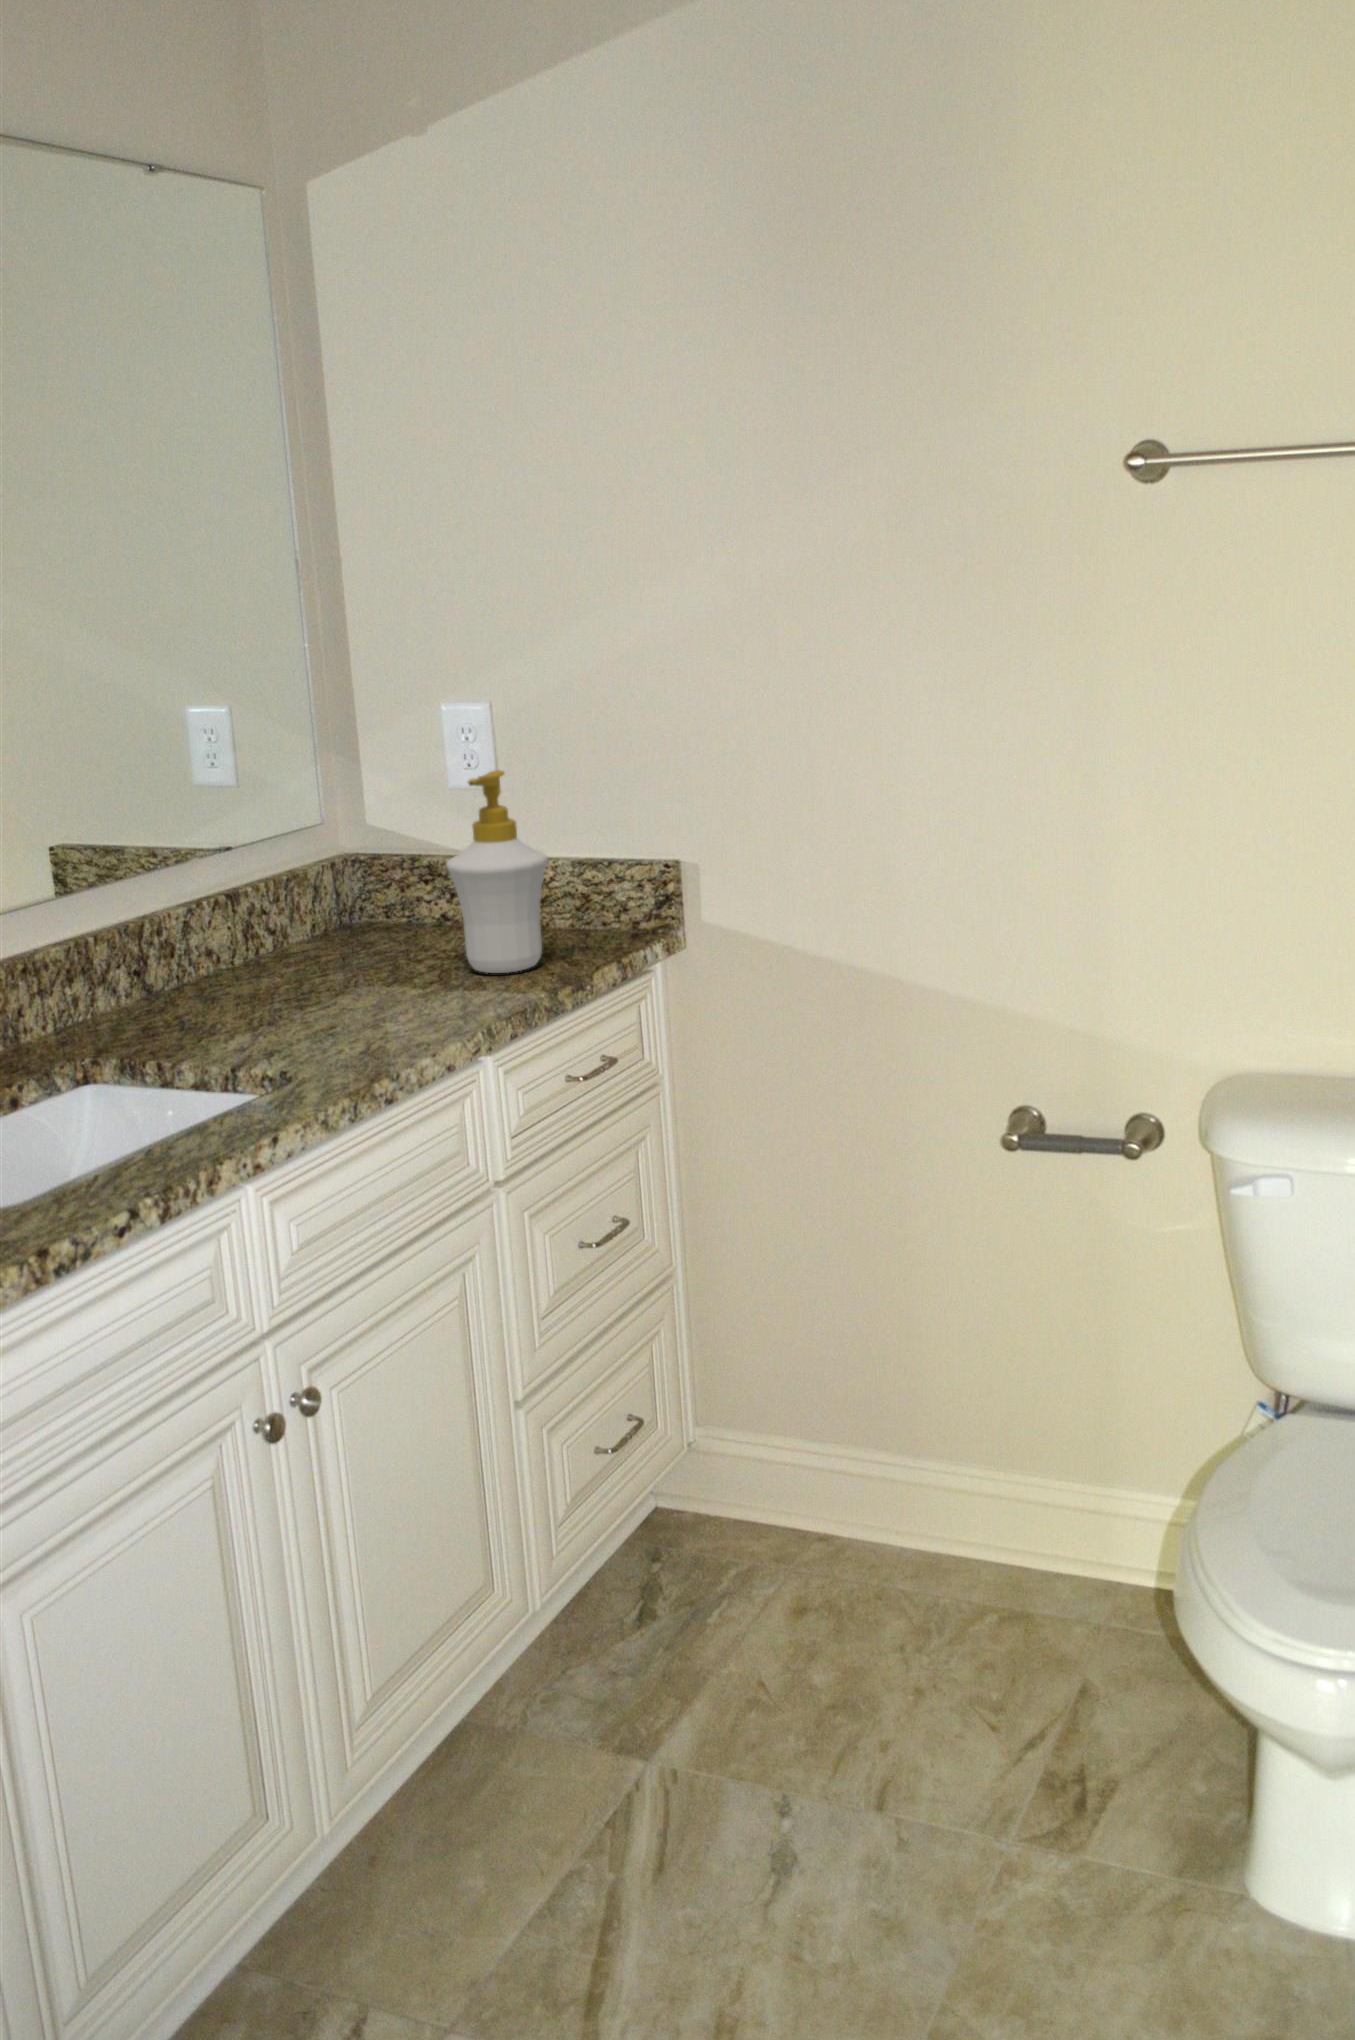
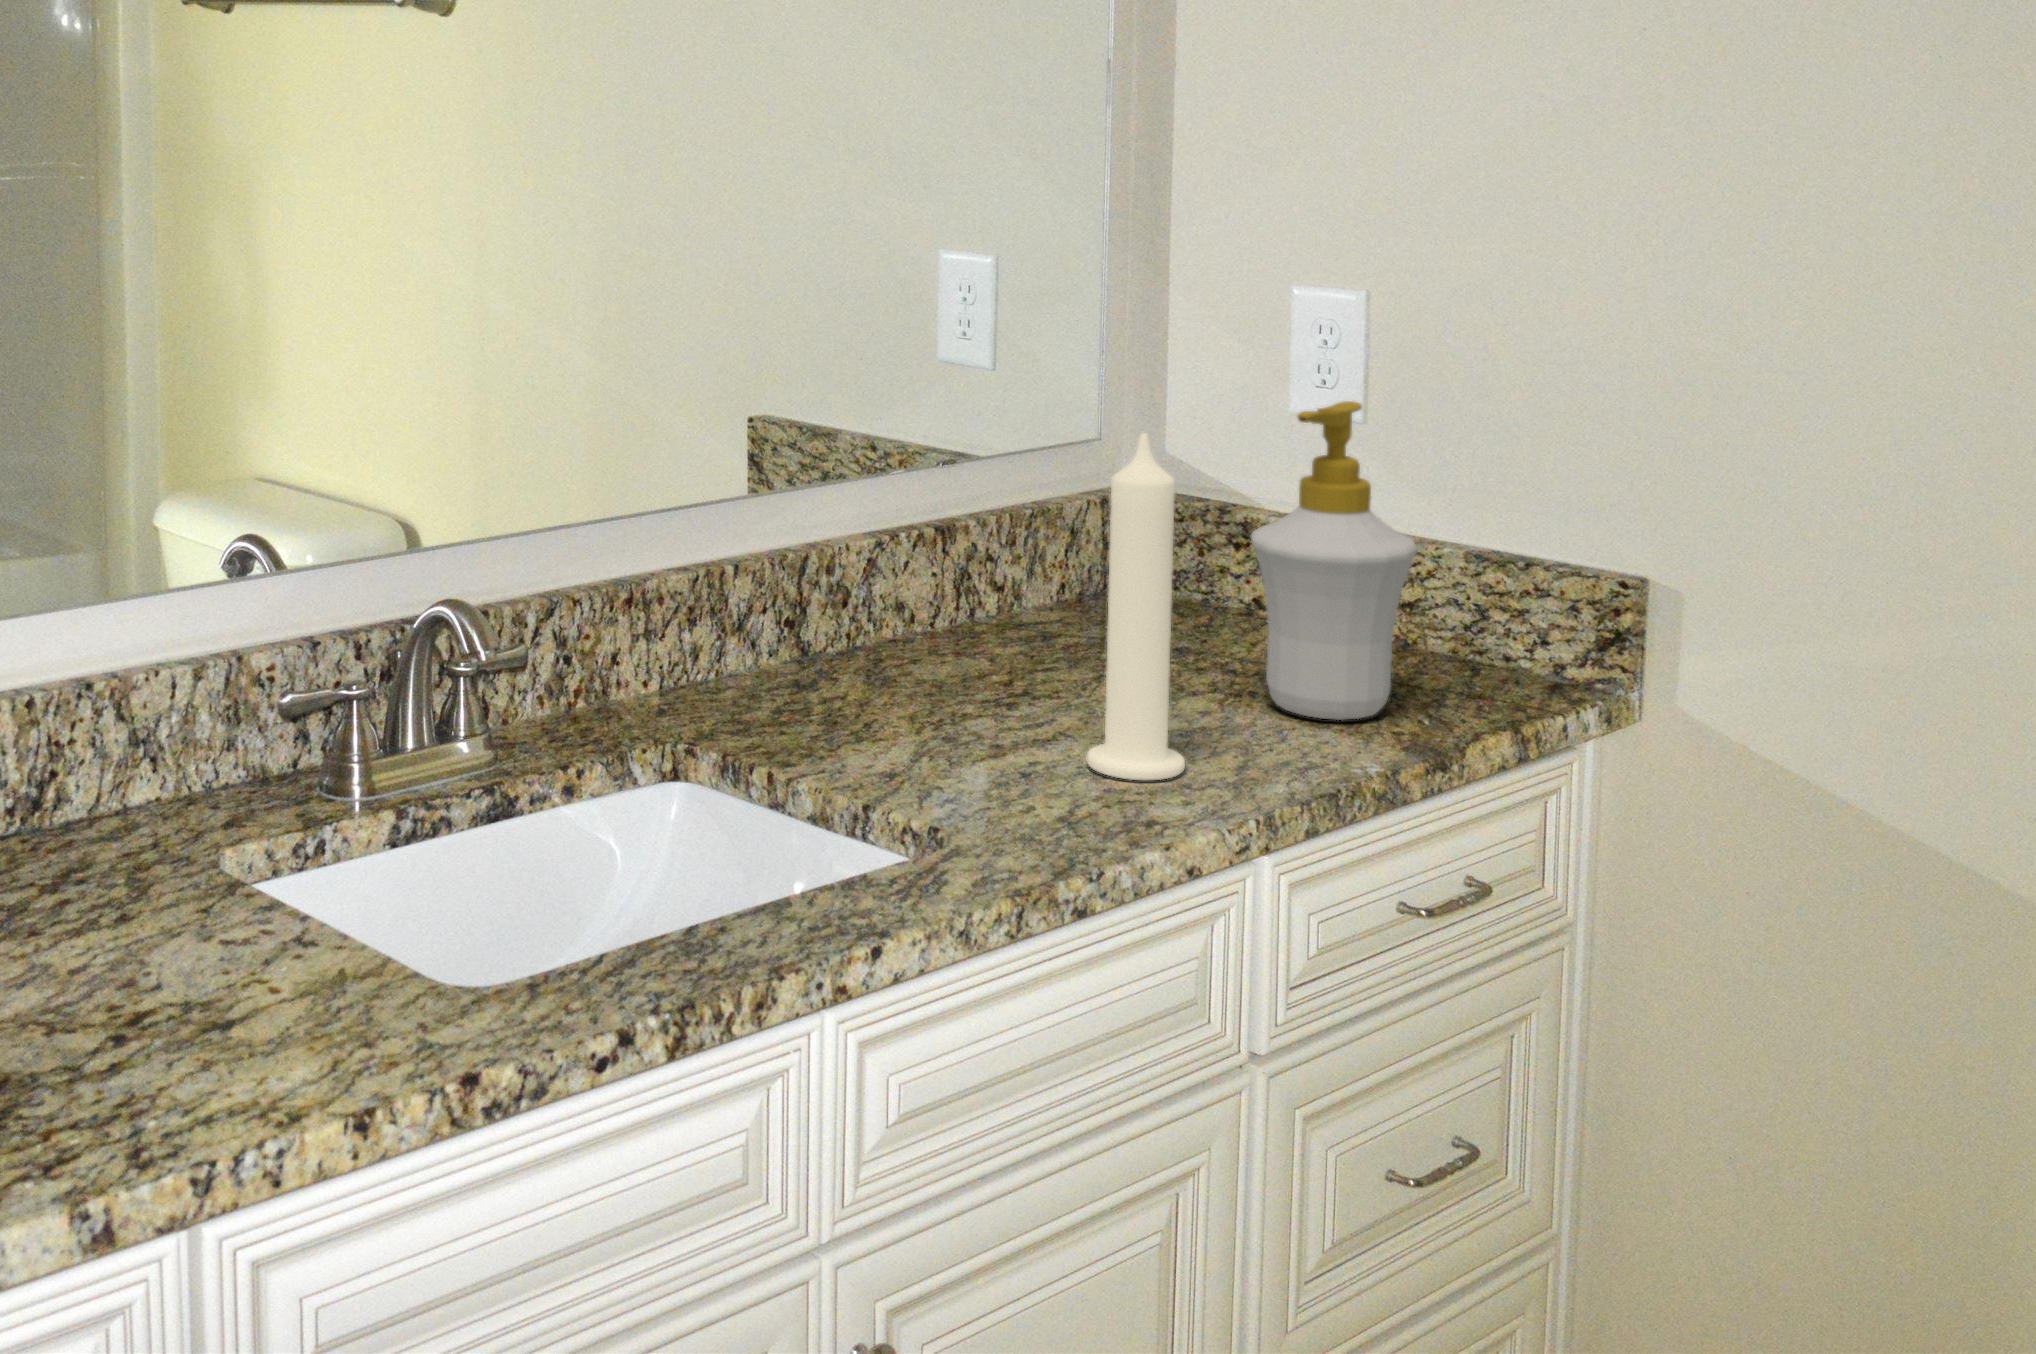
candle: none [363,801,431,1024] -> present [1087,433,1185,780]

